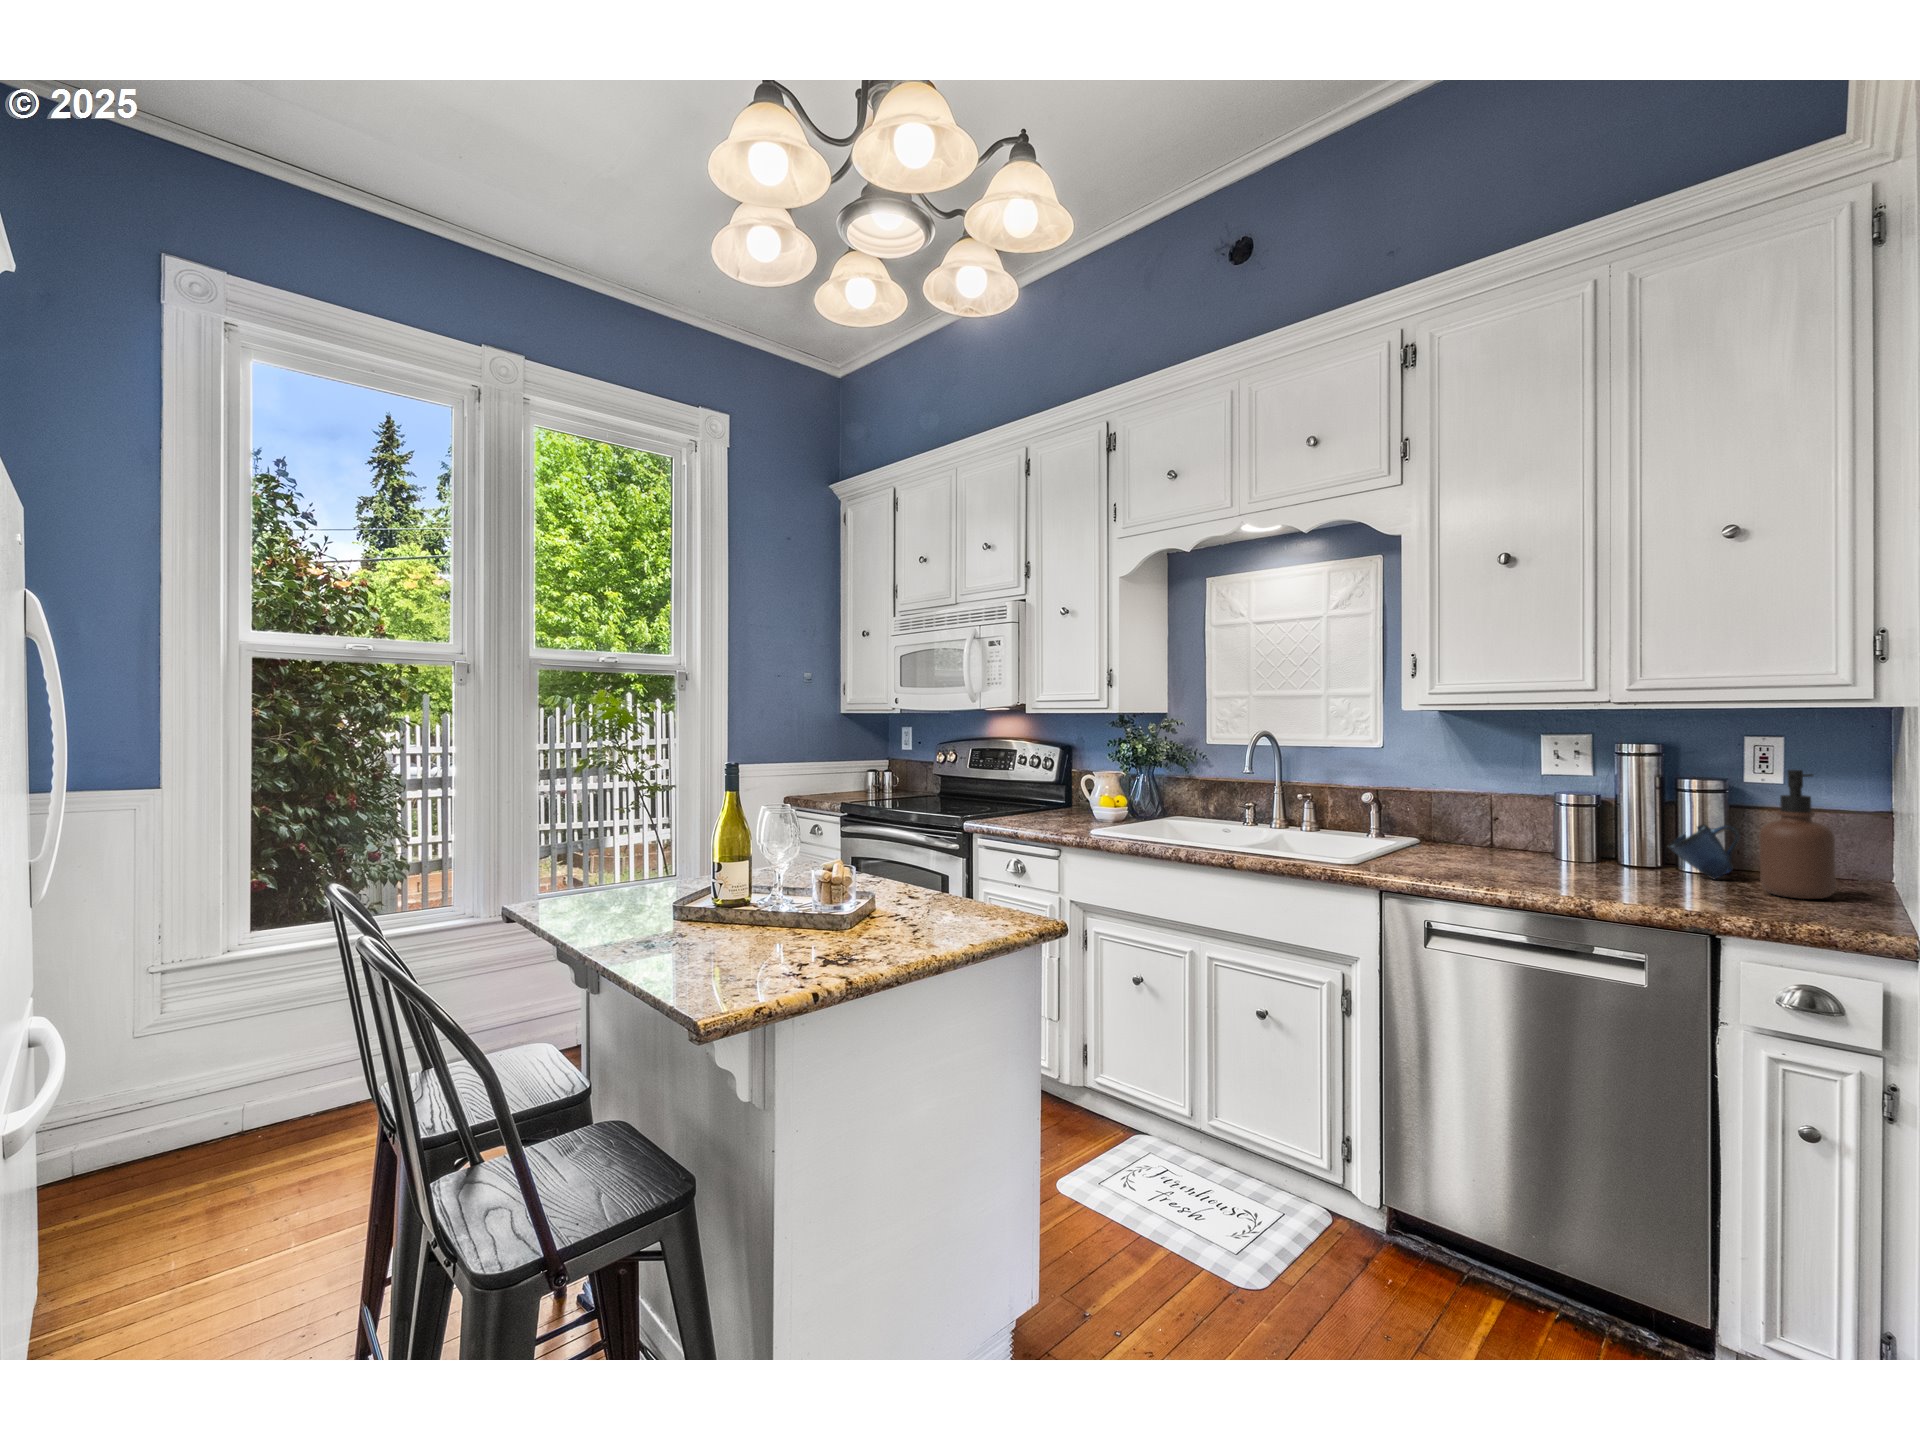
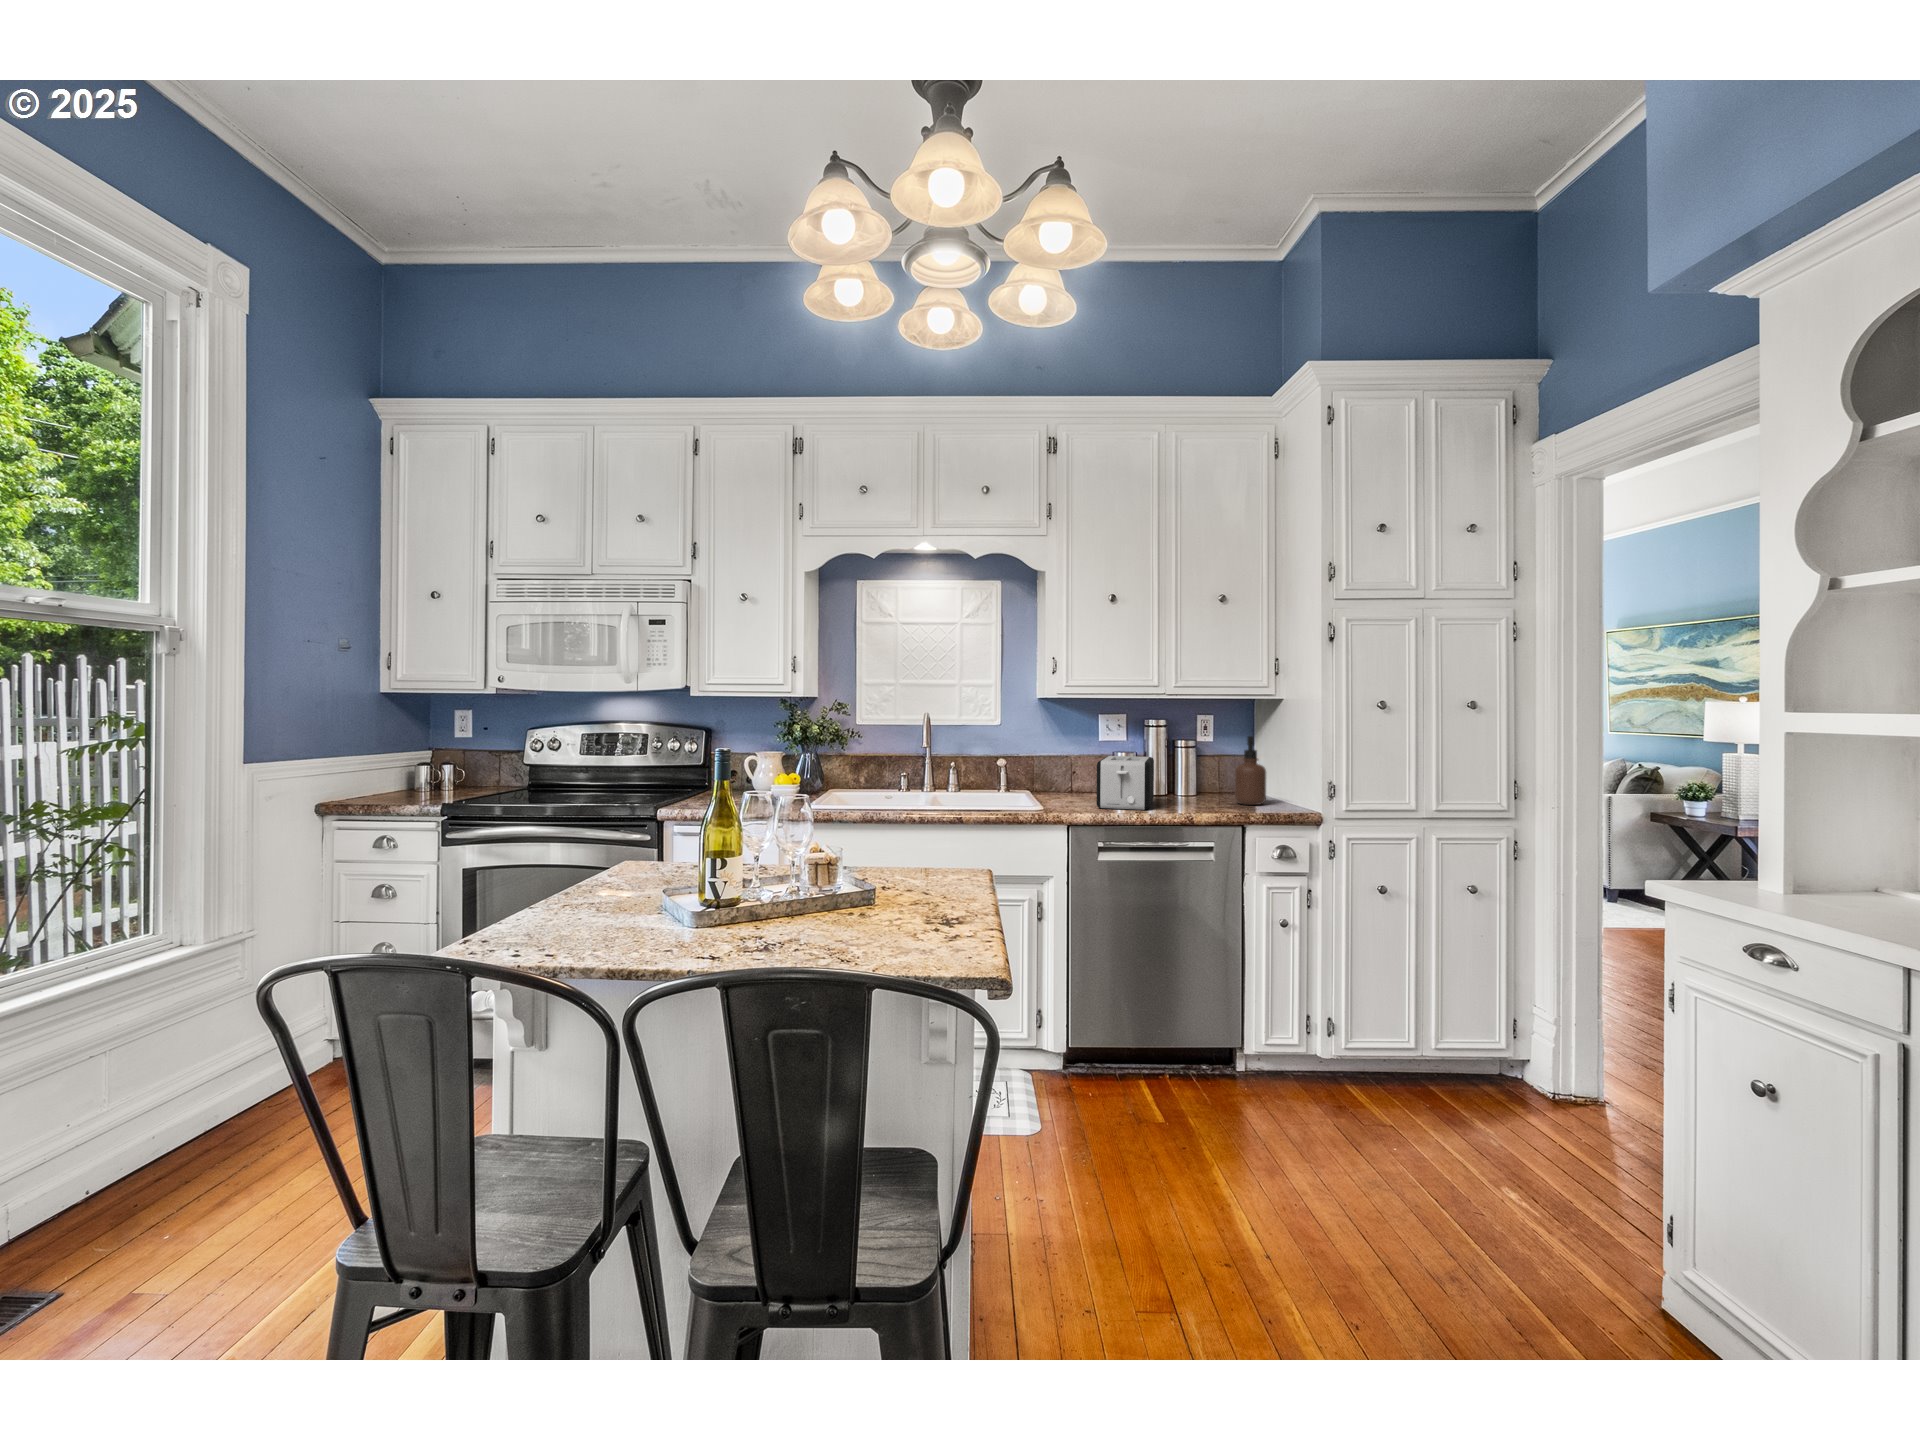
toaster: none [1454,794,1600,882] -> present [1096,756,1154,810]
mug: present [1668,824,1740,879] -> none [1182,768,1215,800]

